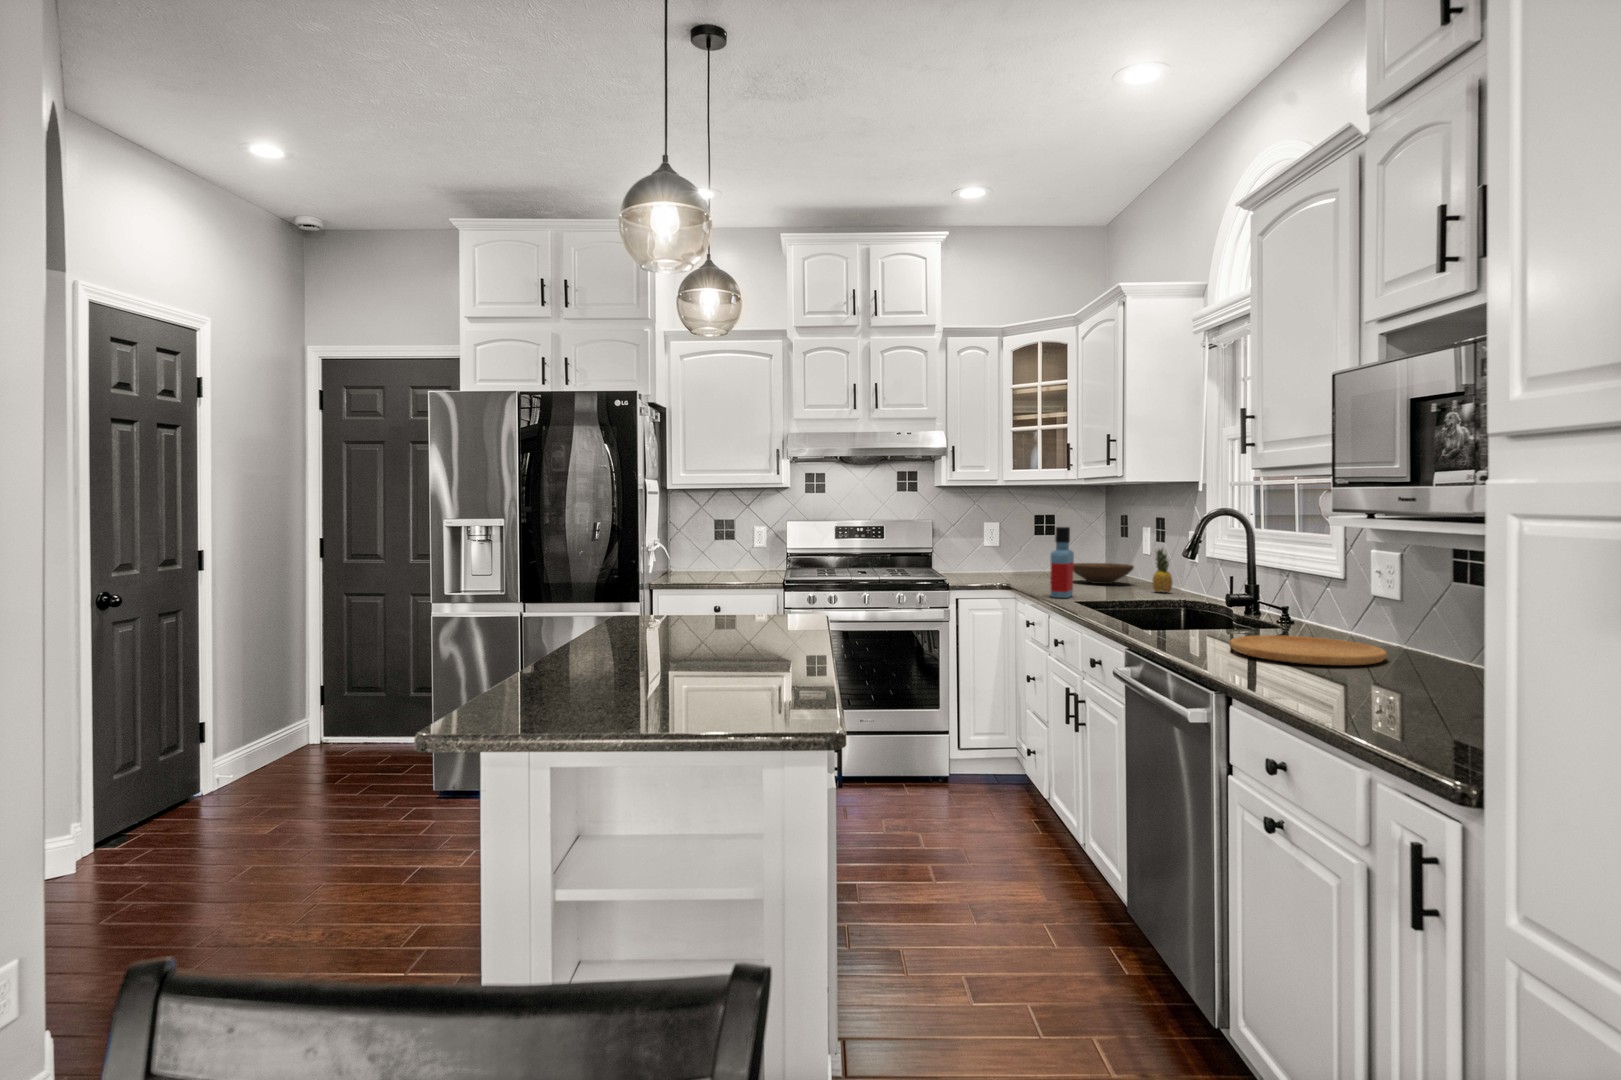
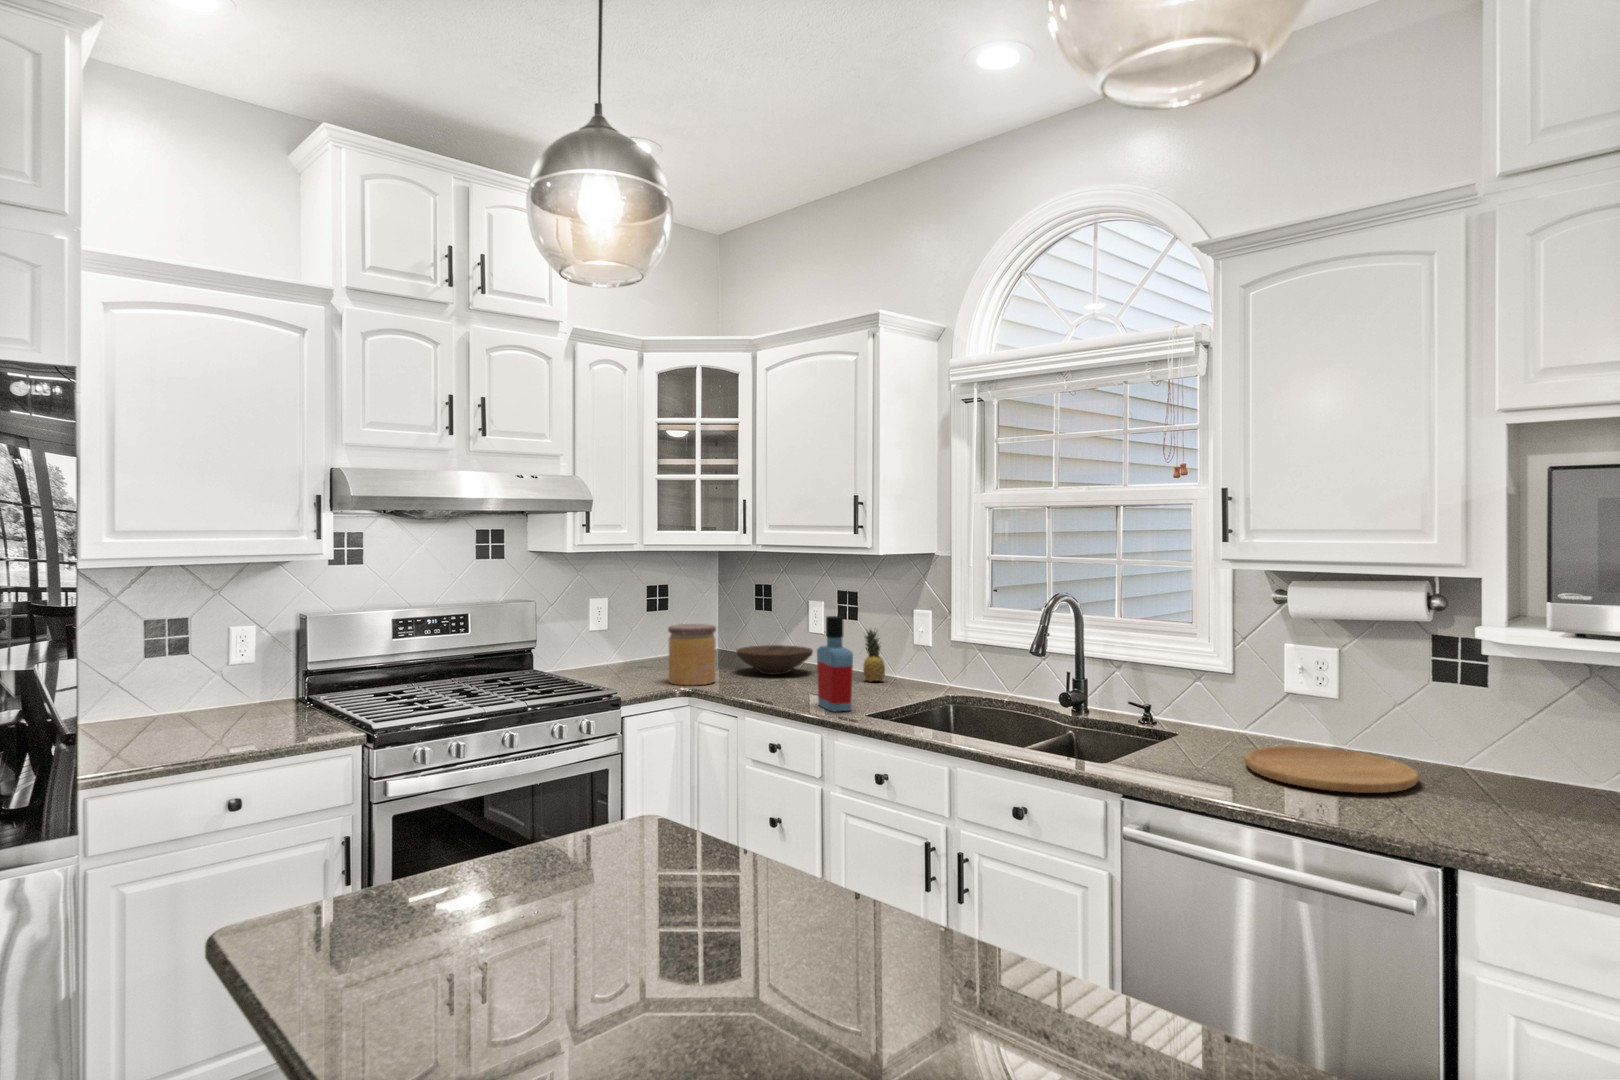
jar: none [1000,538,1035,582] -> present [668,624,716,686]

